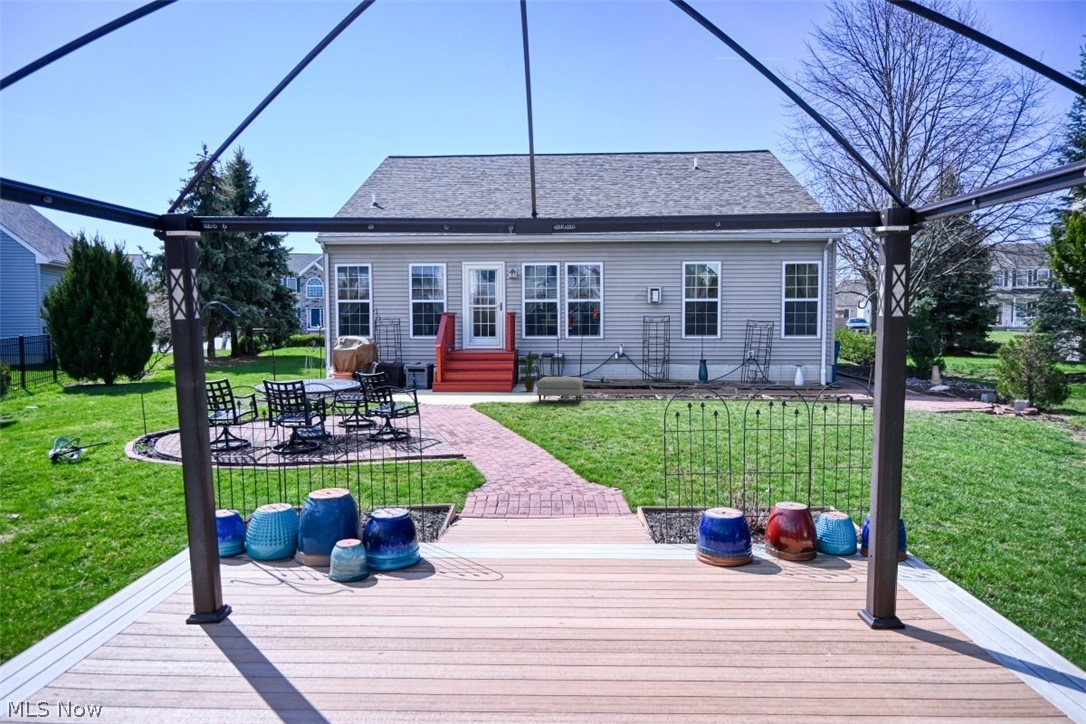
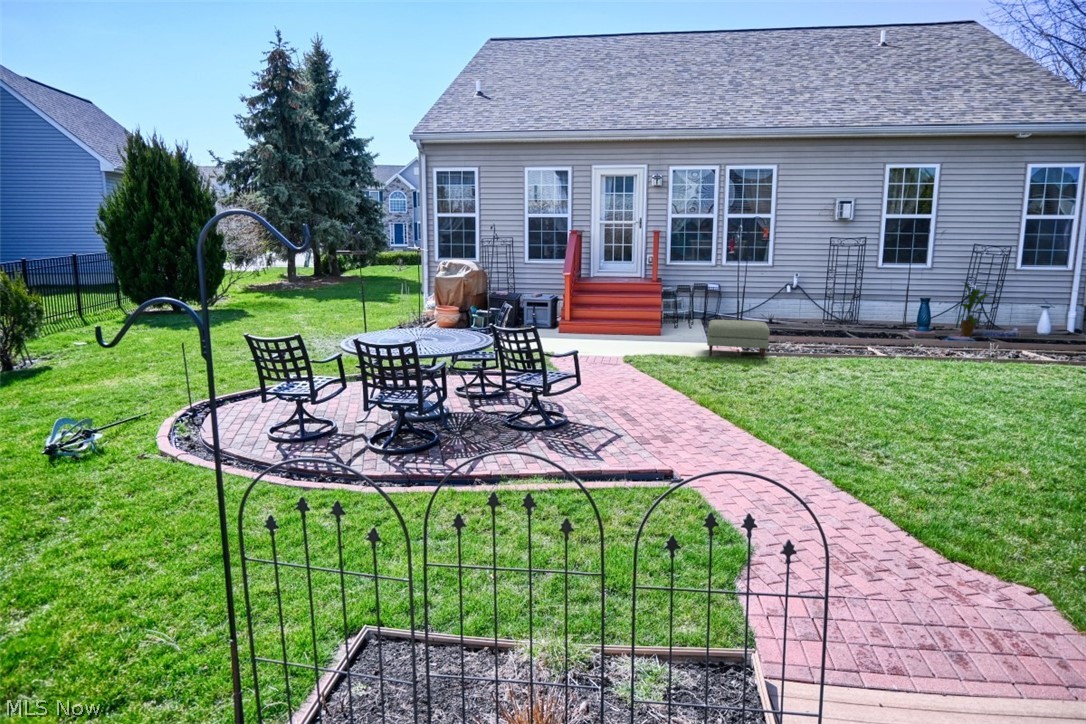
house plant: present [520,351,541,392] -> present [955,282,990,336]

